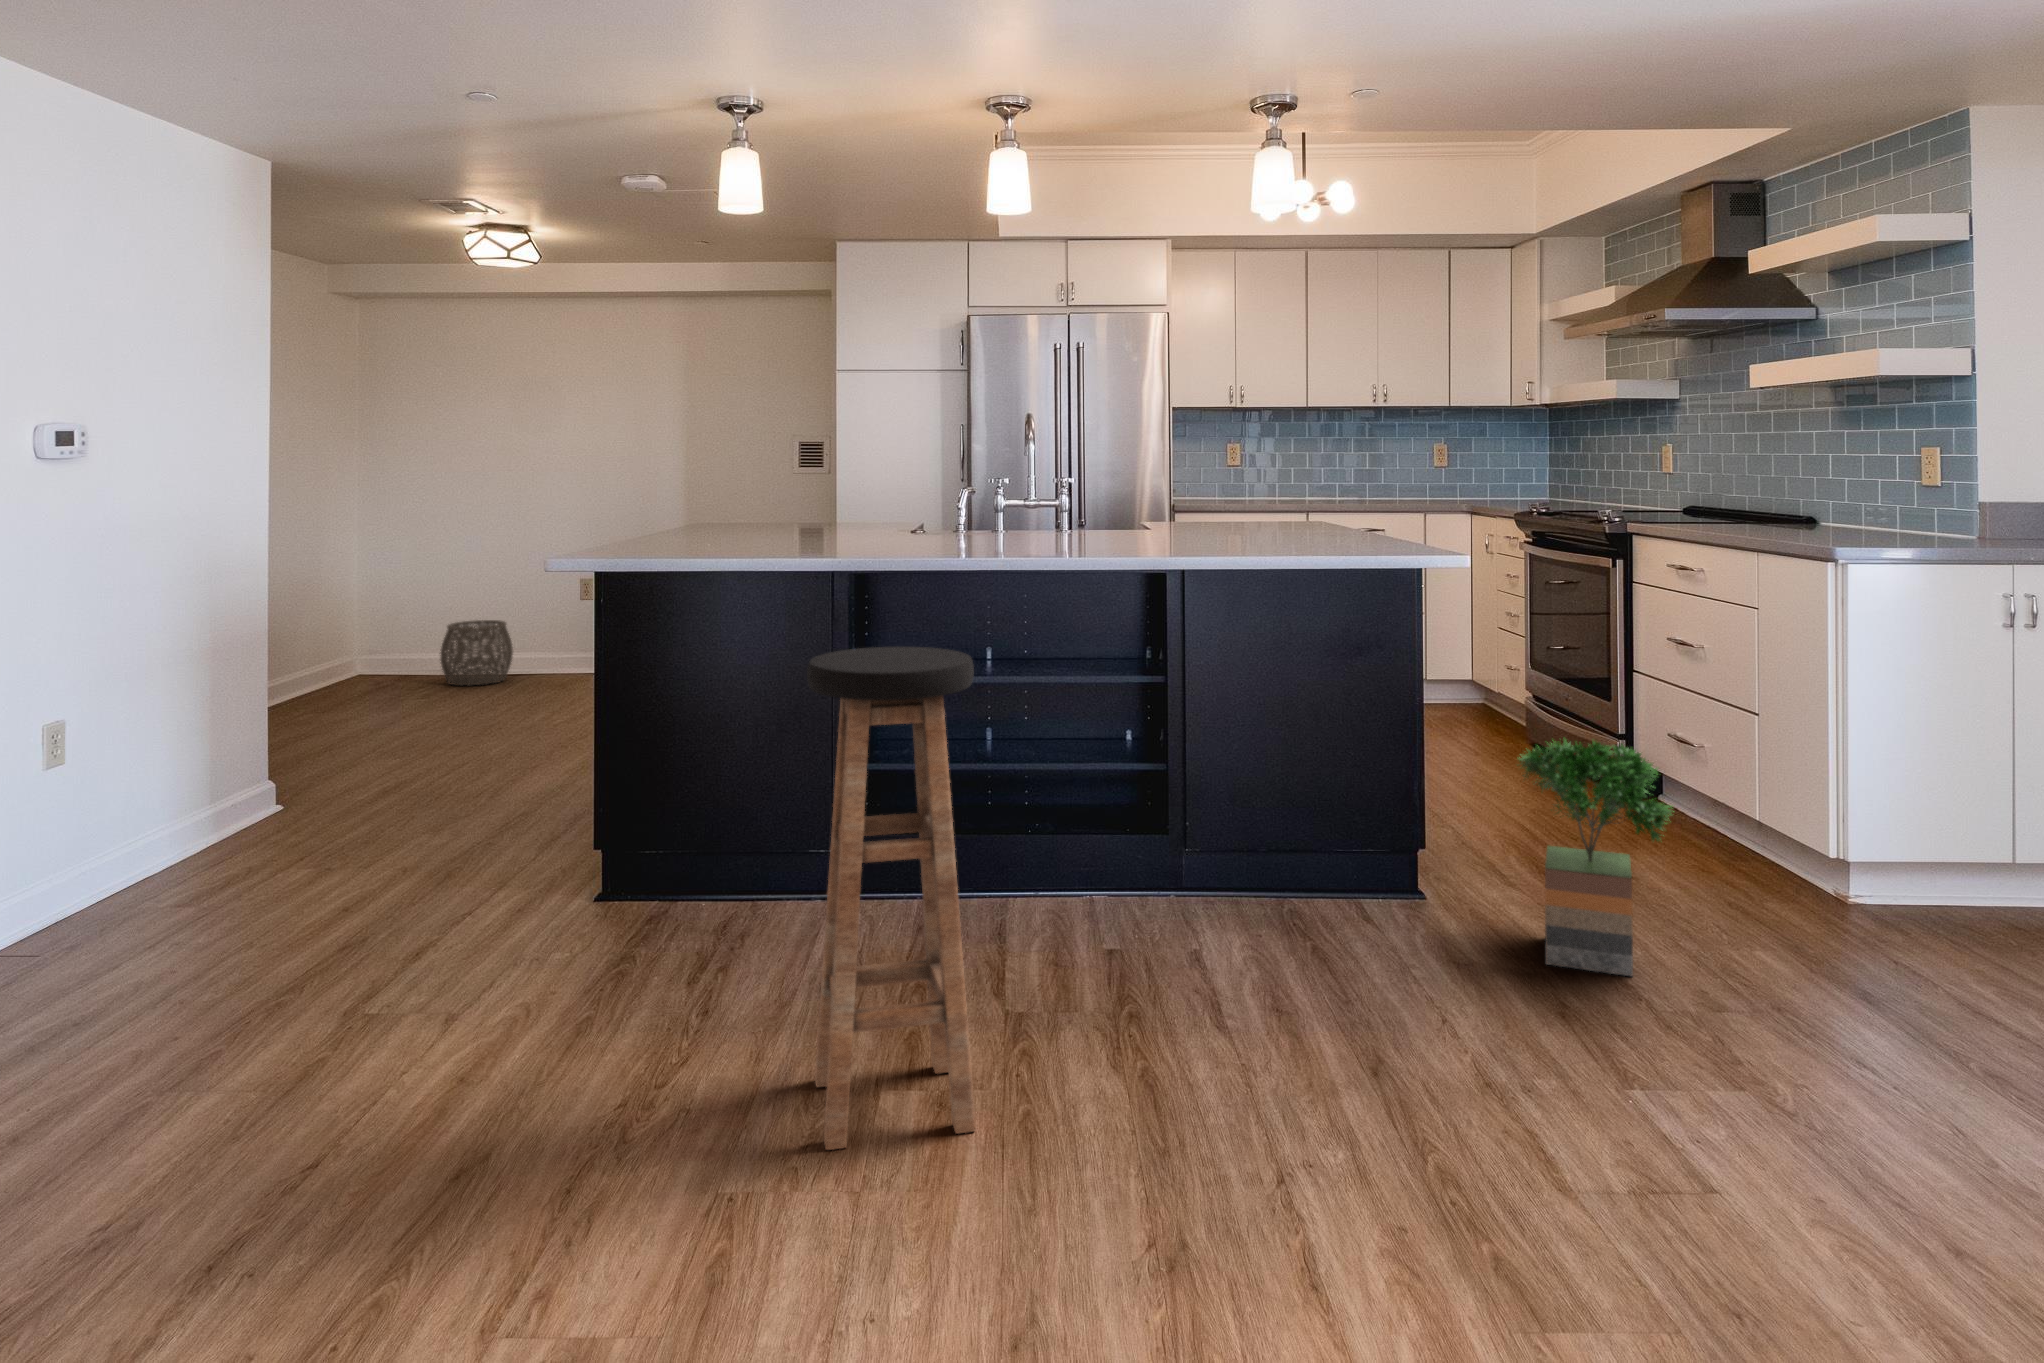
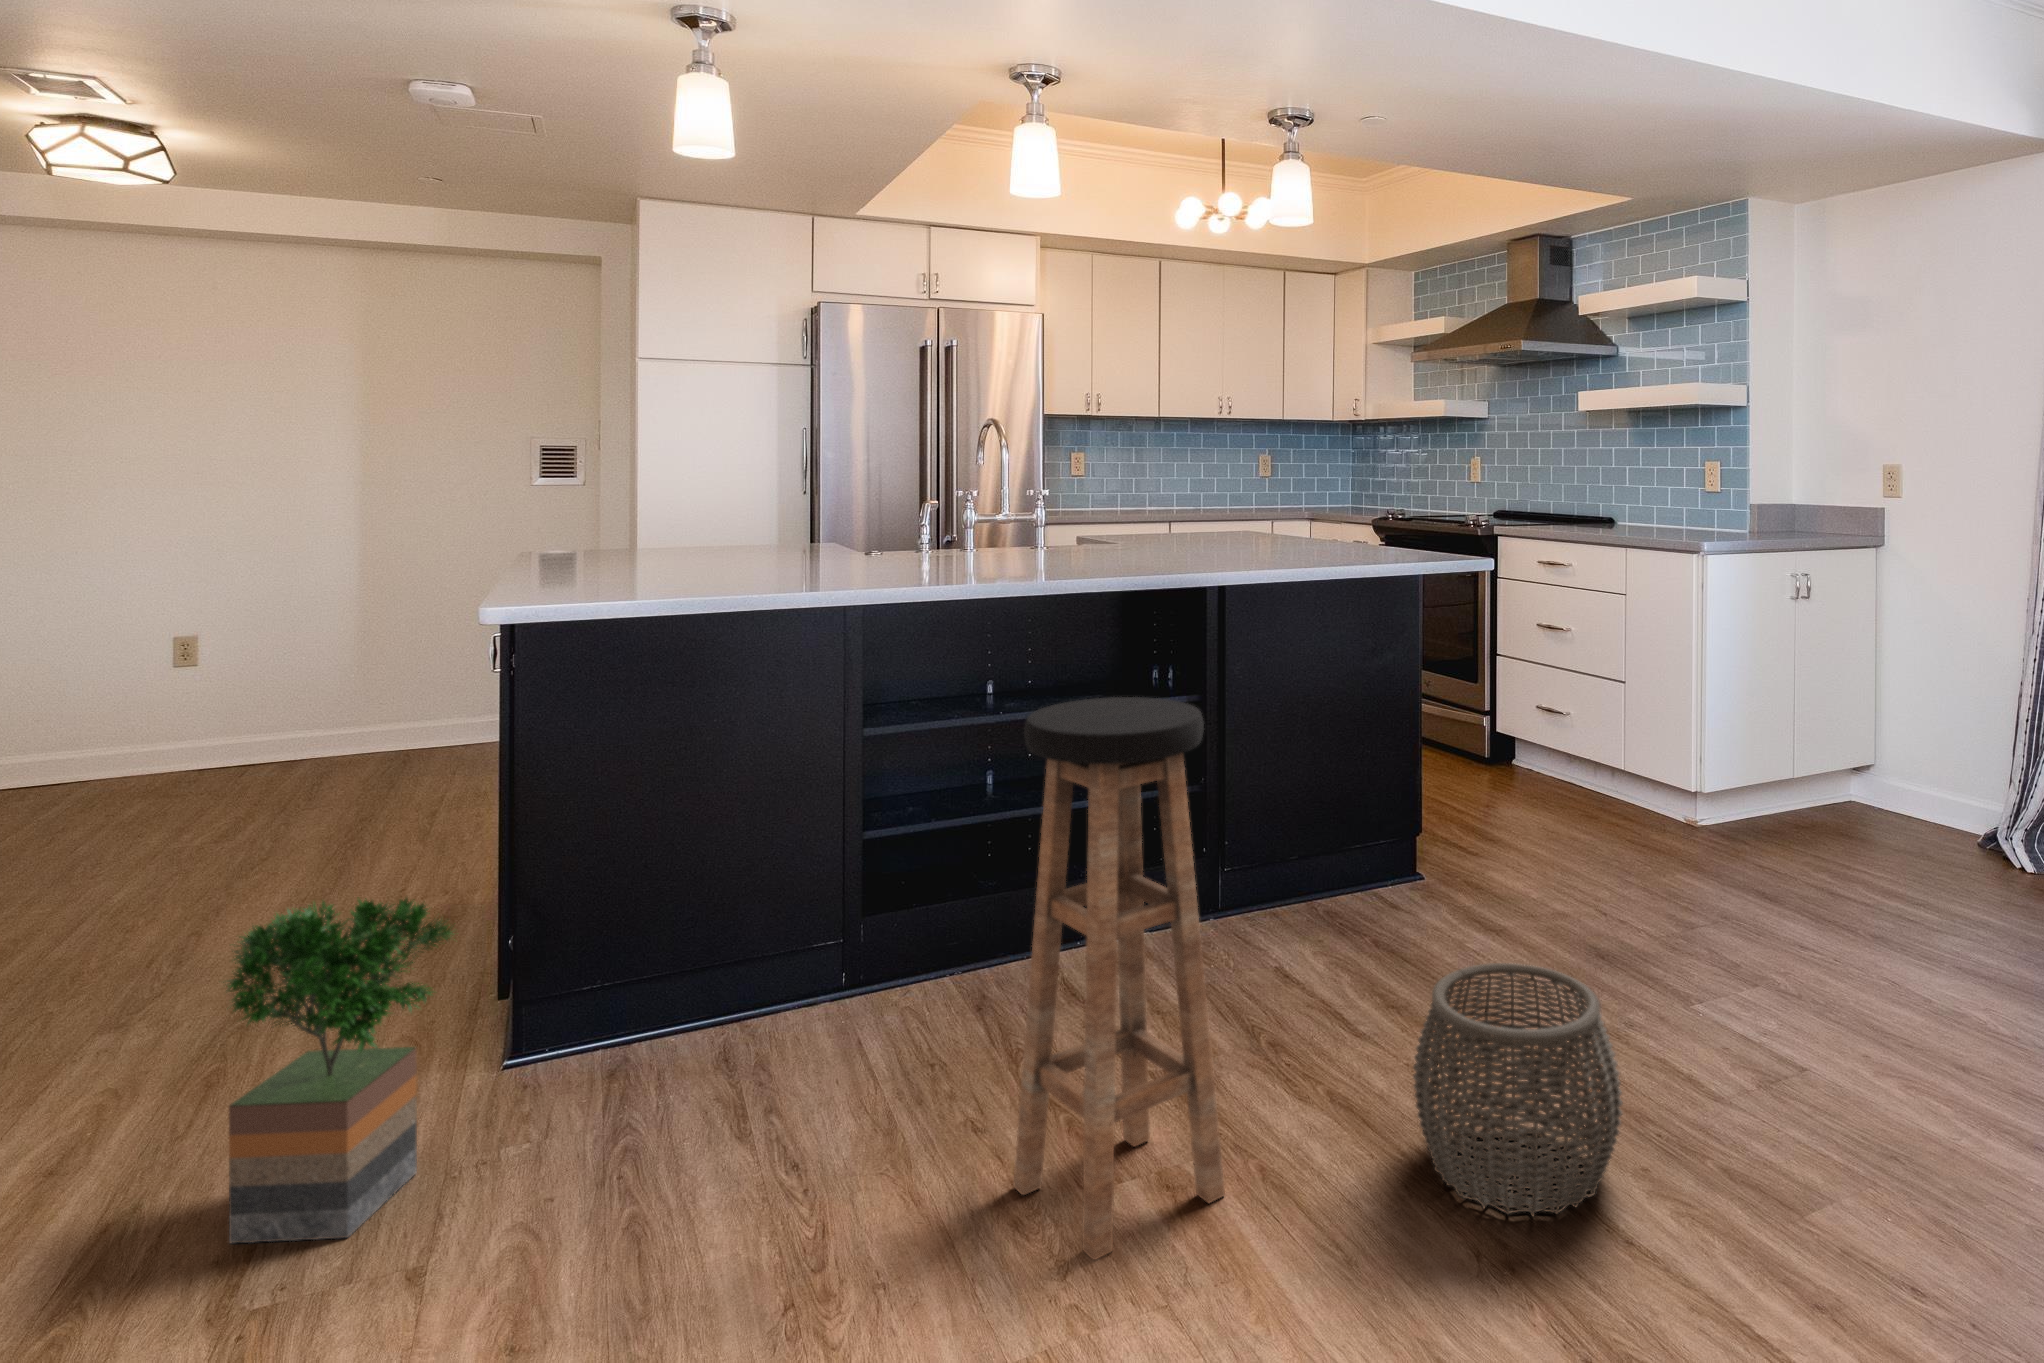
woven basket: present [440,620,513,686] -> present [1413,963,1623,1216]
potted tree: present [1519,739,1674,976] -> present [223,898,454,1244]

